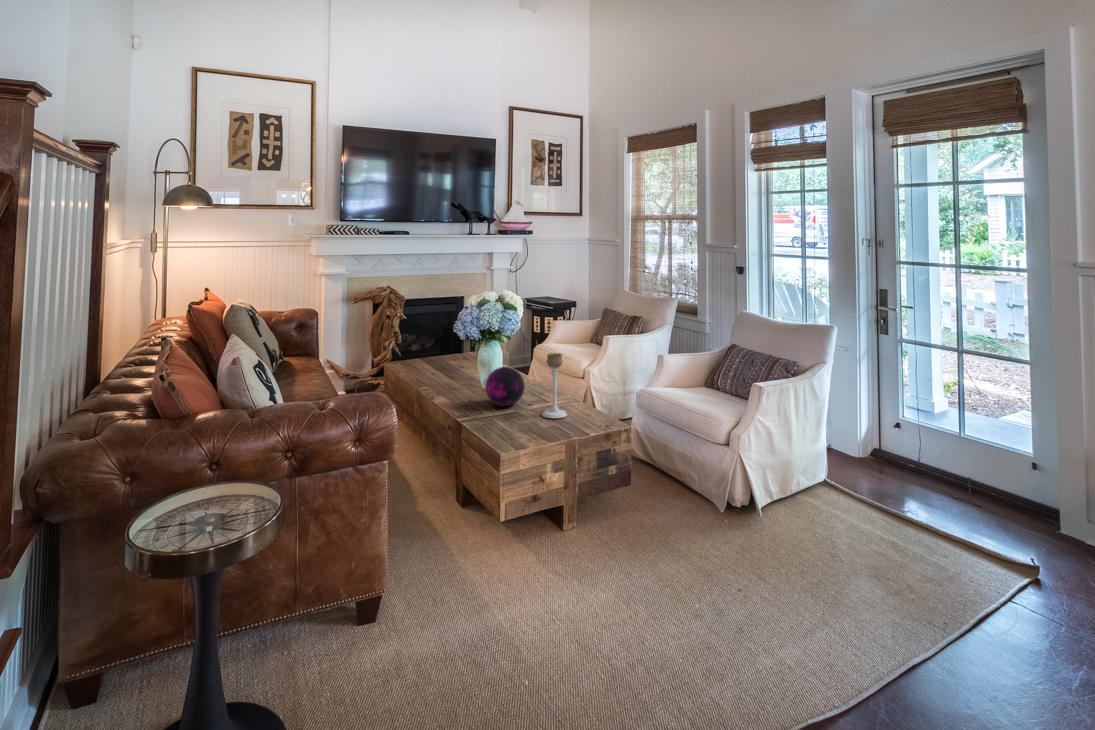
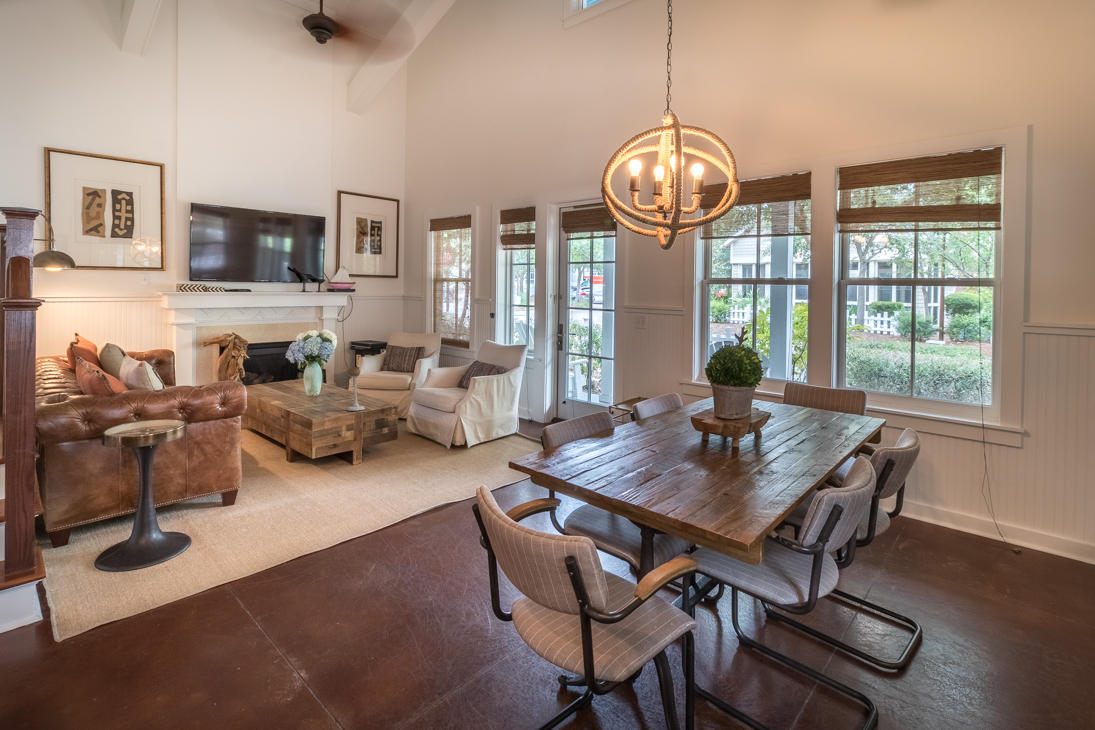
decorative orb: present [485,367,525,406] -> none [306,379,335,406]

